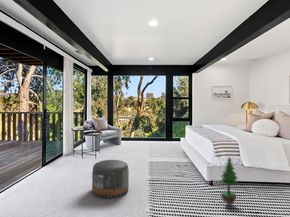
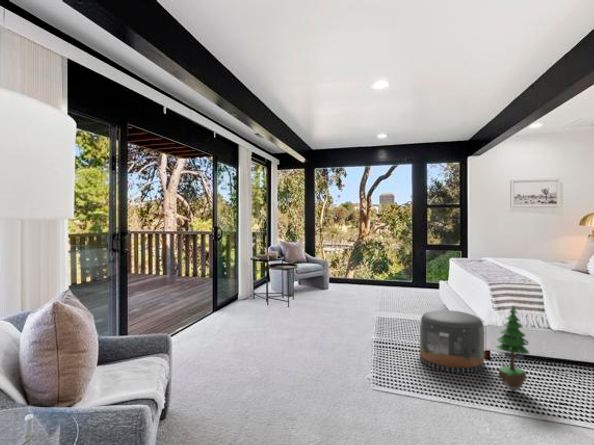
pouf: present [92,160,129,199] -> present [420,310,484,373]

